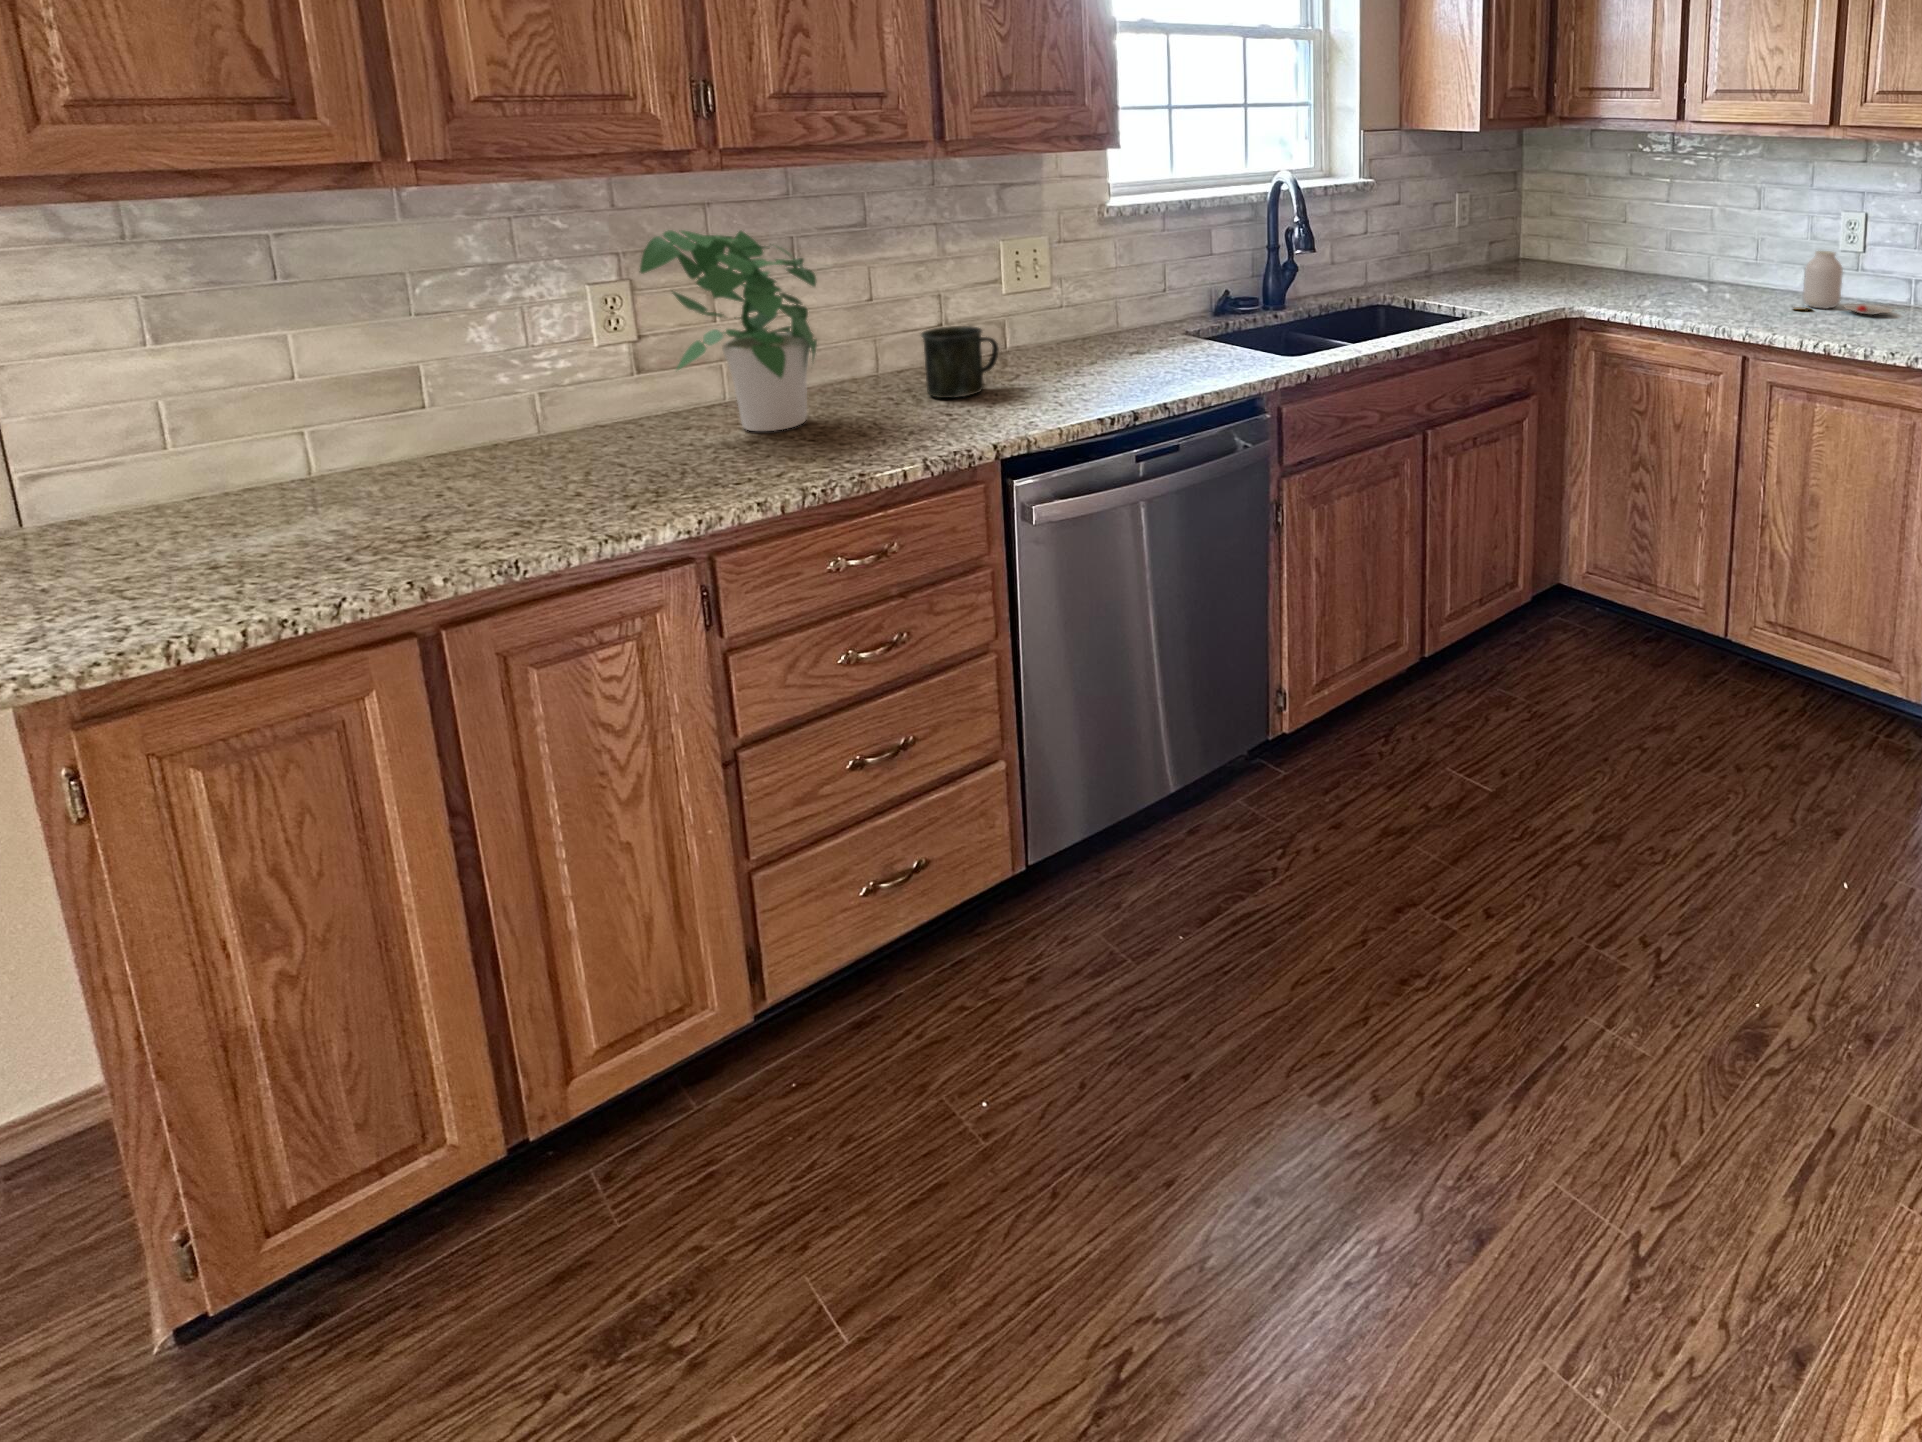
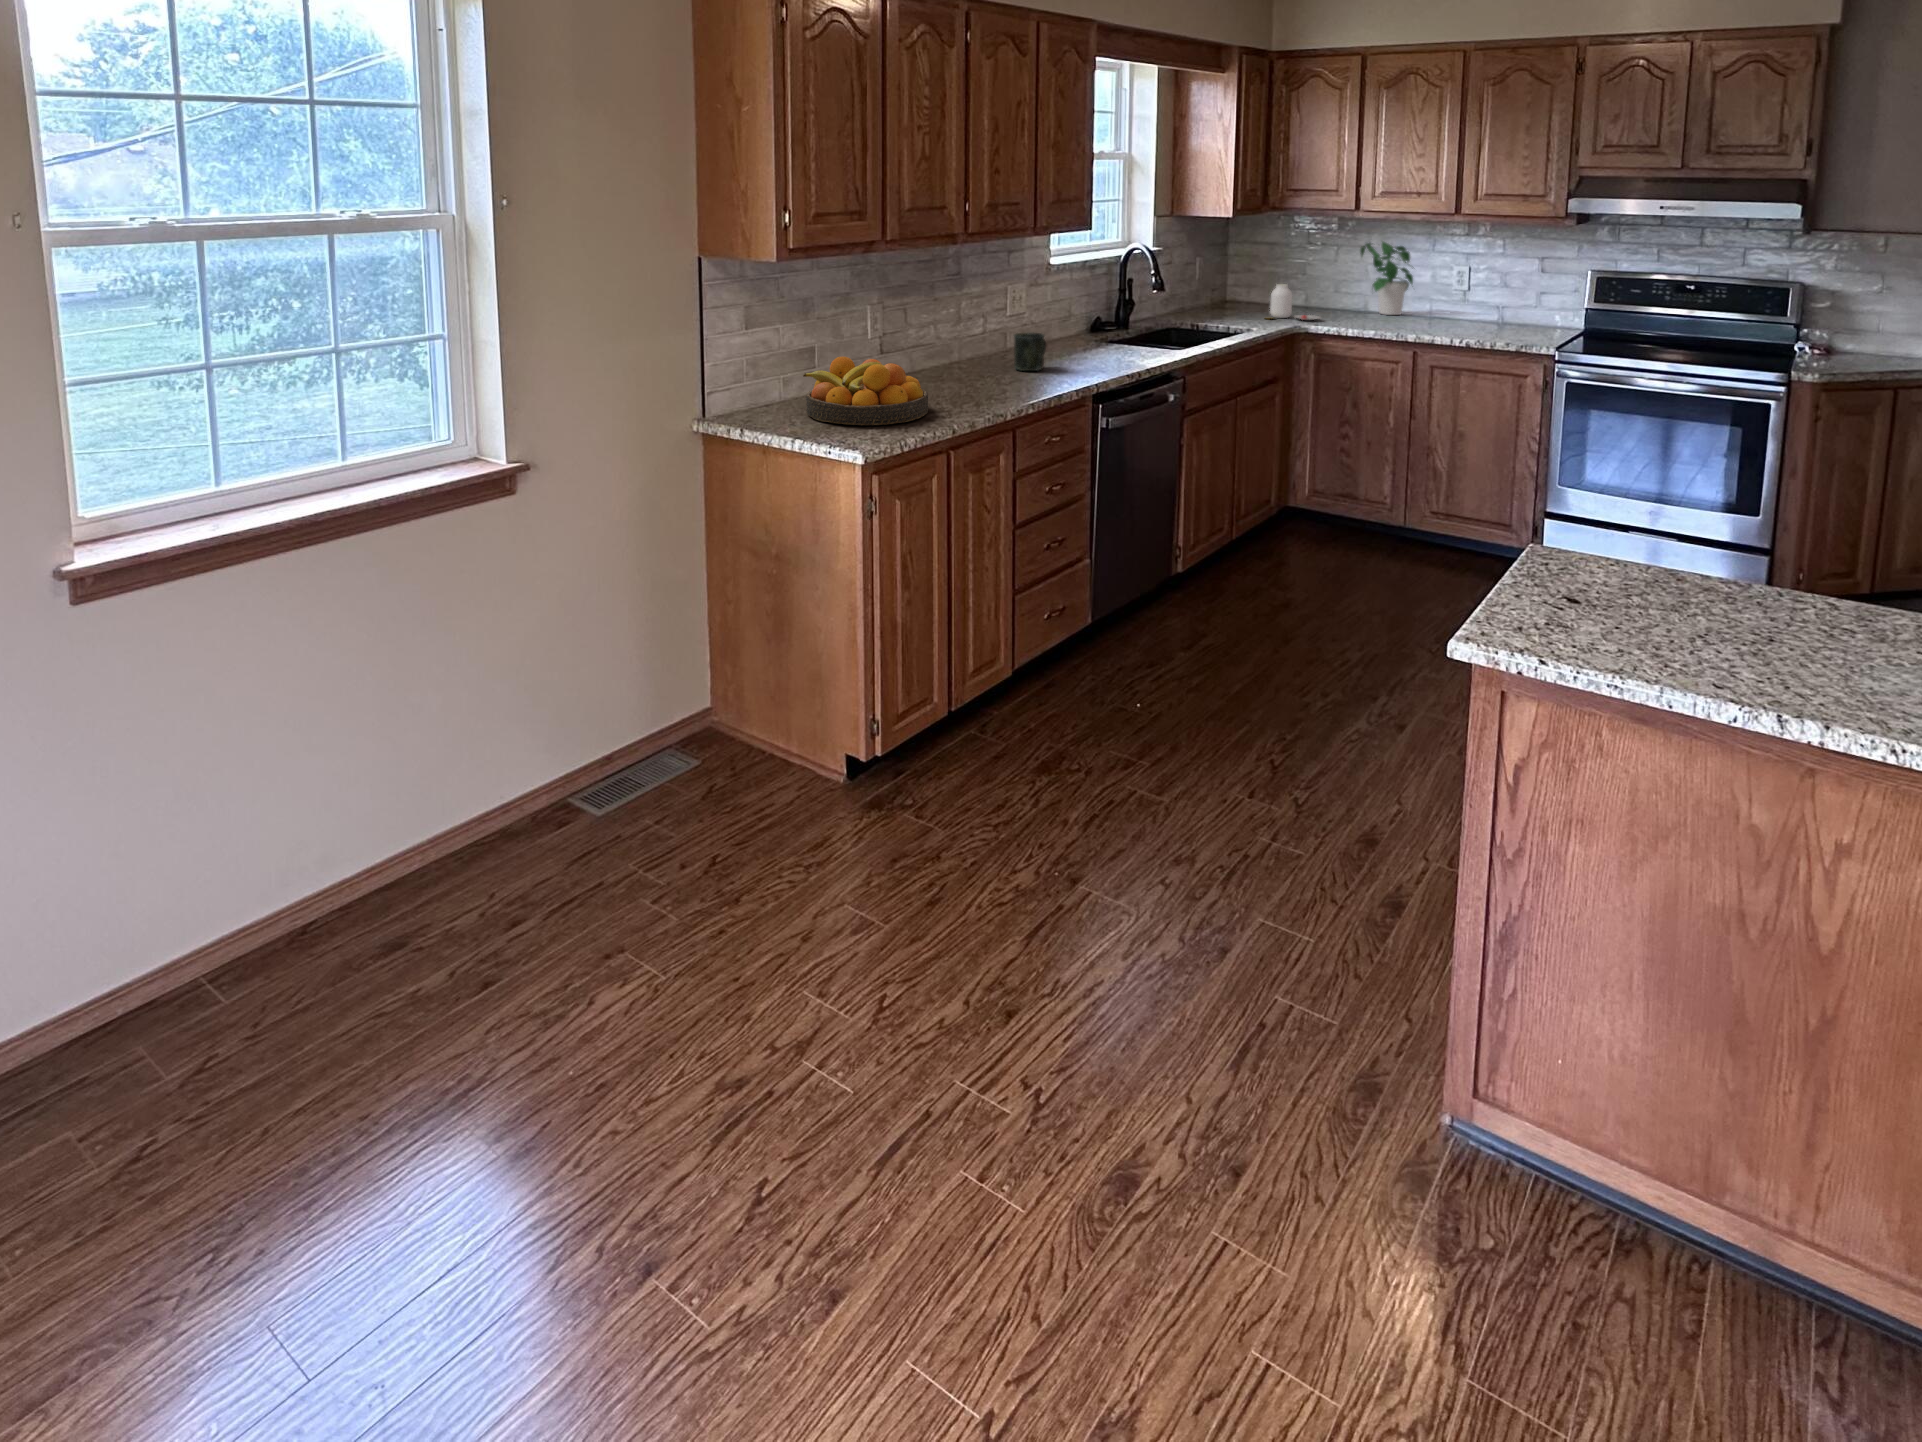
potted plant: present [640,230,817,431] -> present [1360,242,1413,315]
jar: present [1794,251,1892,315] -> present [1270,284,1320,320]
fruit bowl: none [204,394,536,558] -> present [803,357,928,425]

